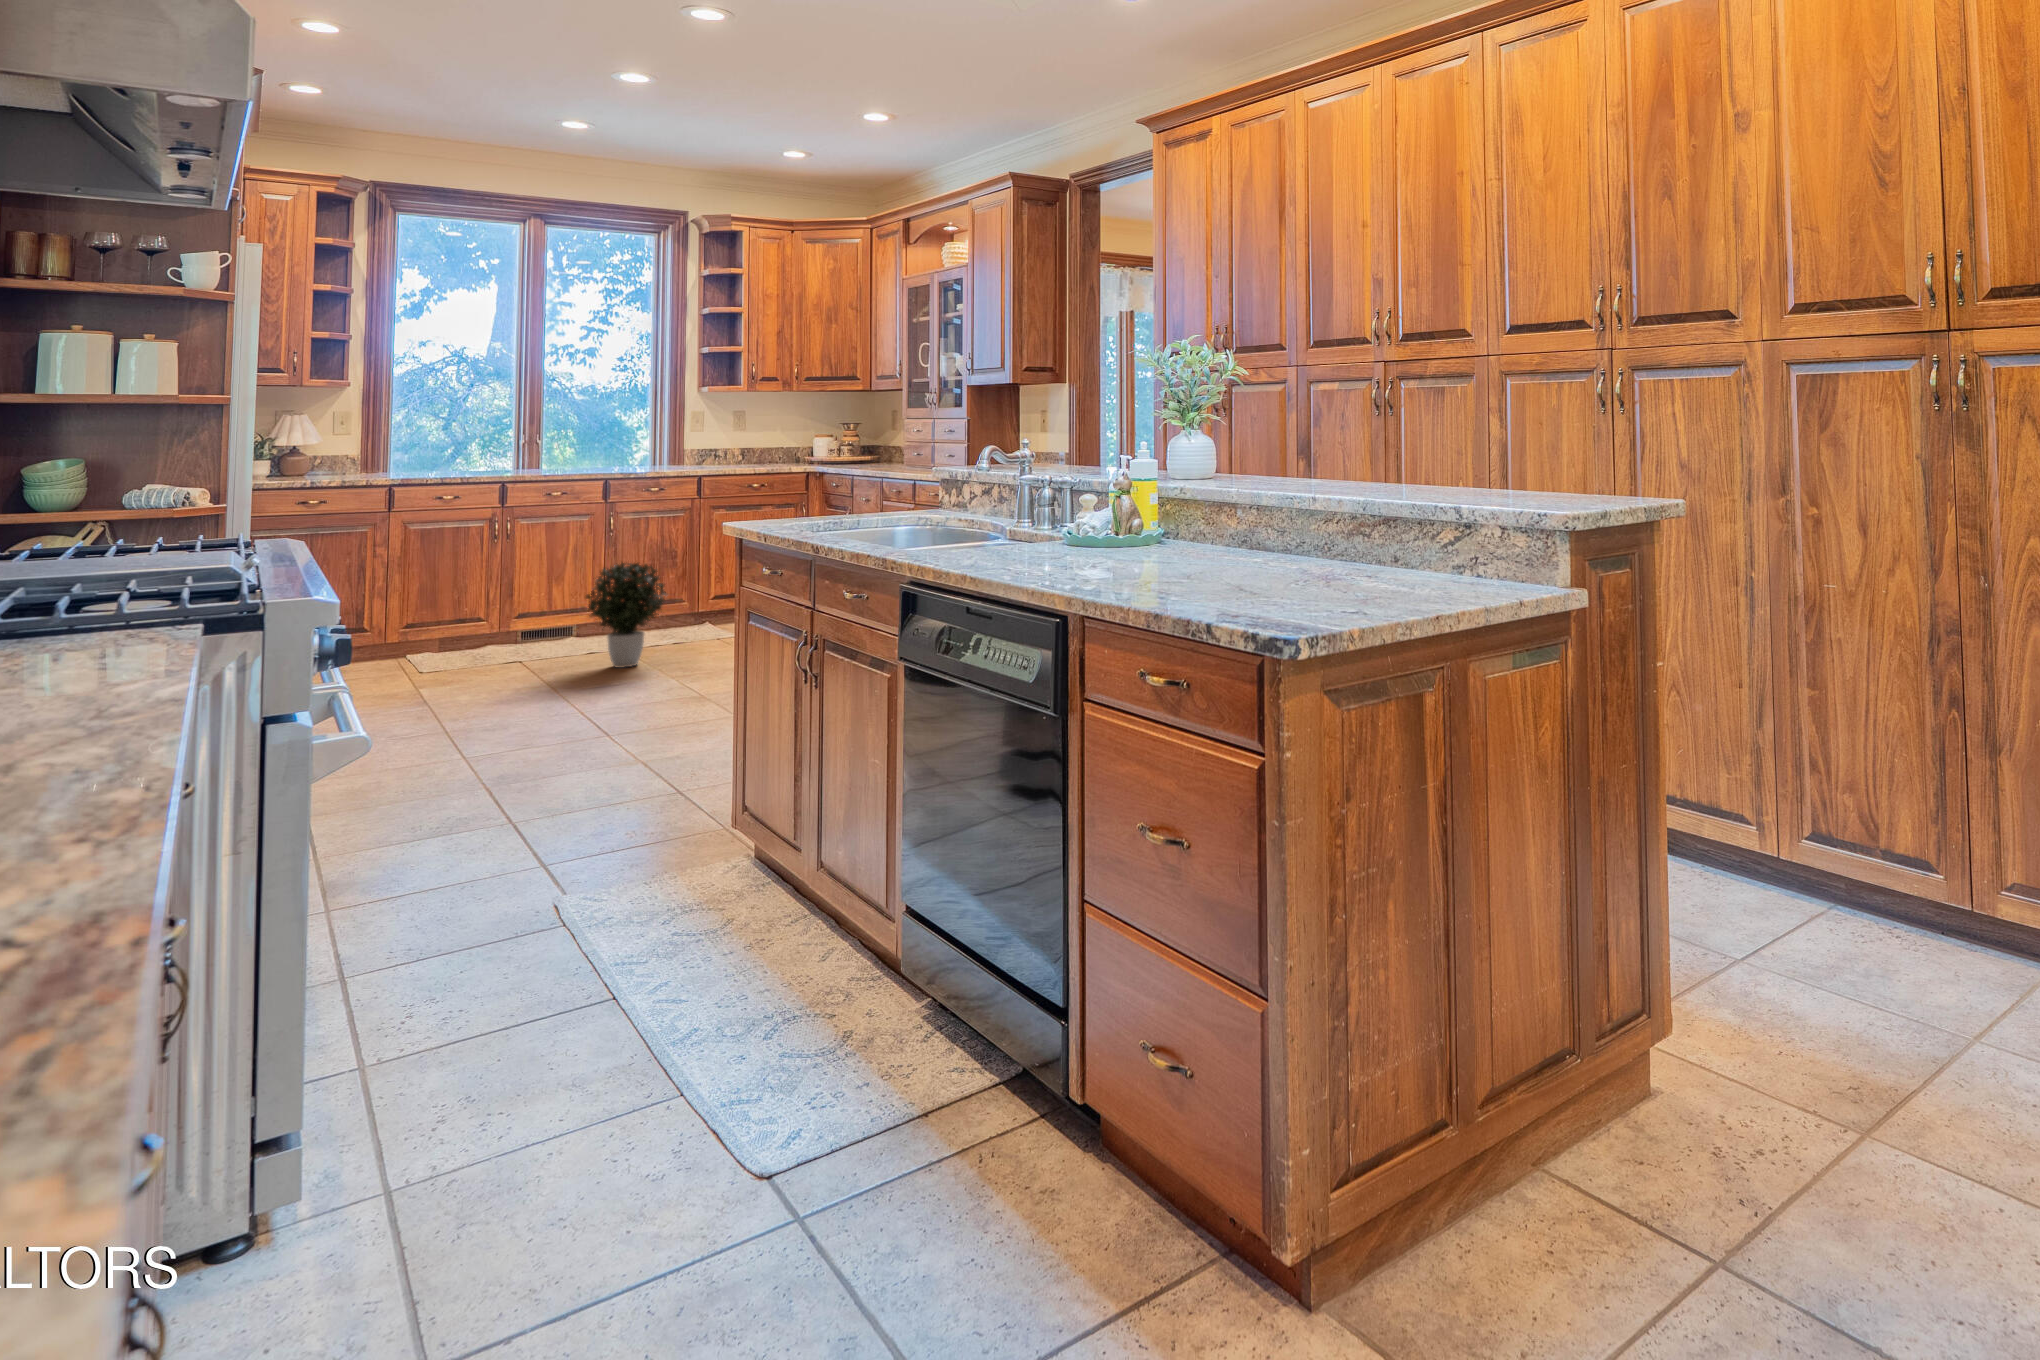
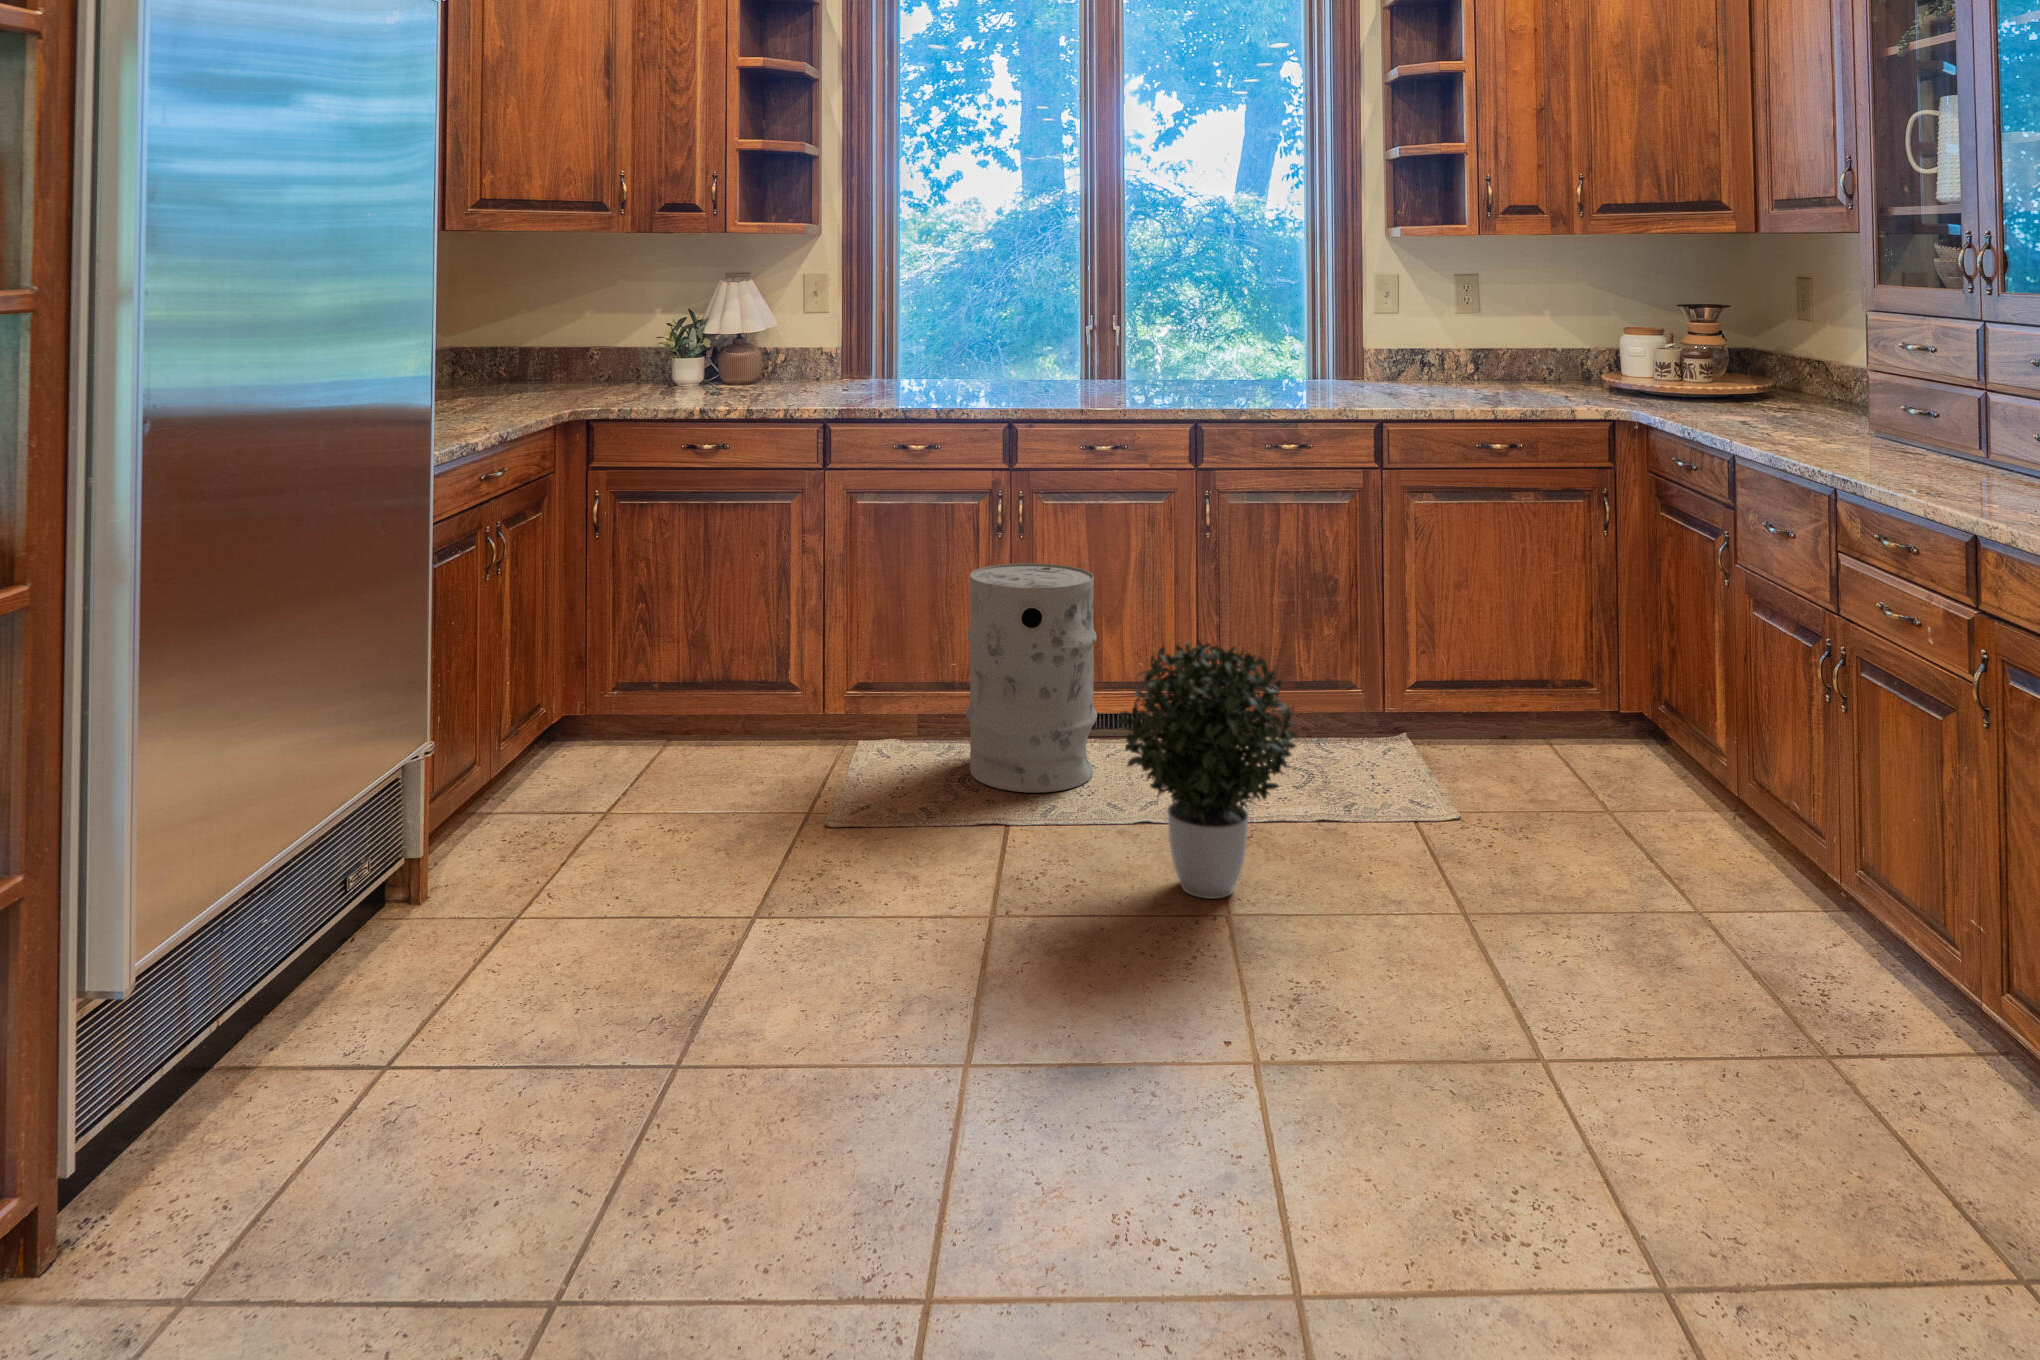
trash can: none [480,553,556,661] -> present [966,563,1097,793]

